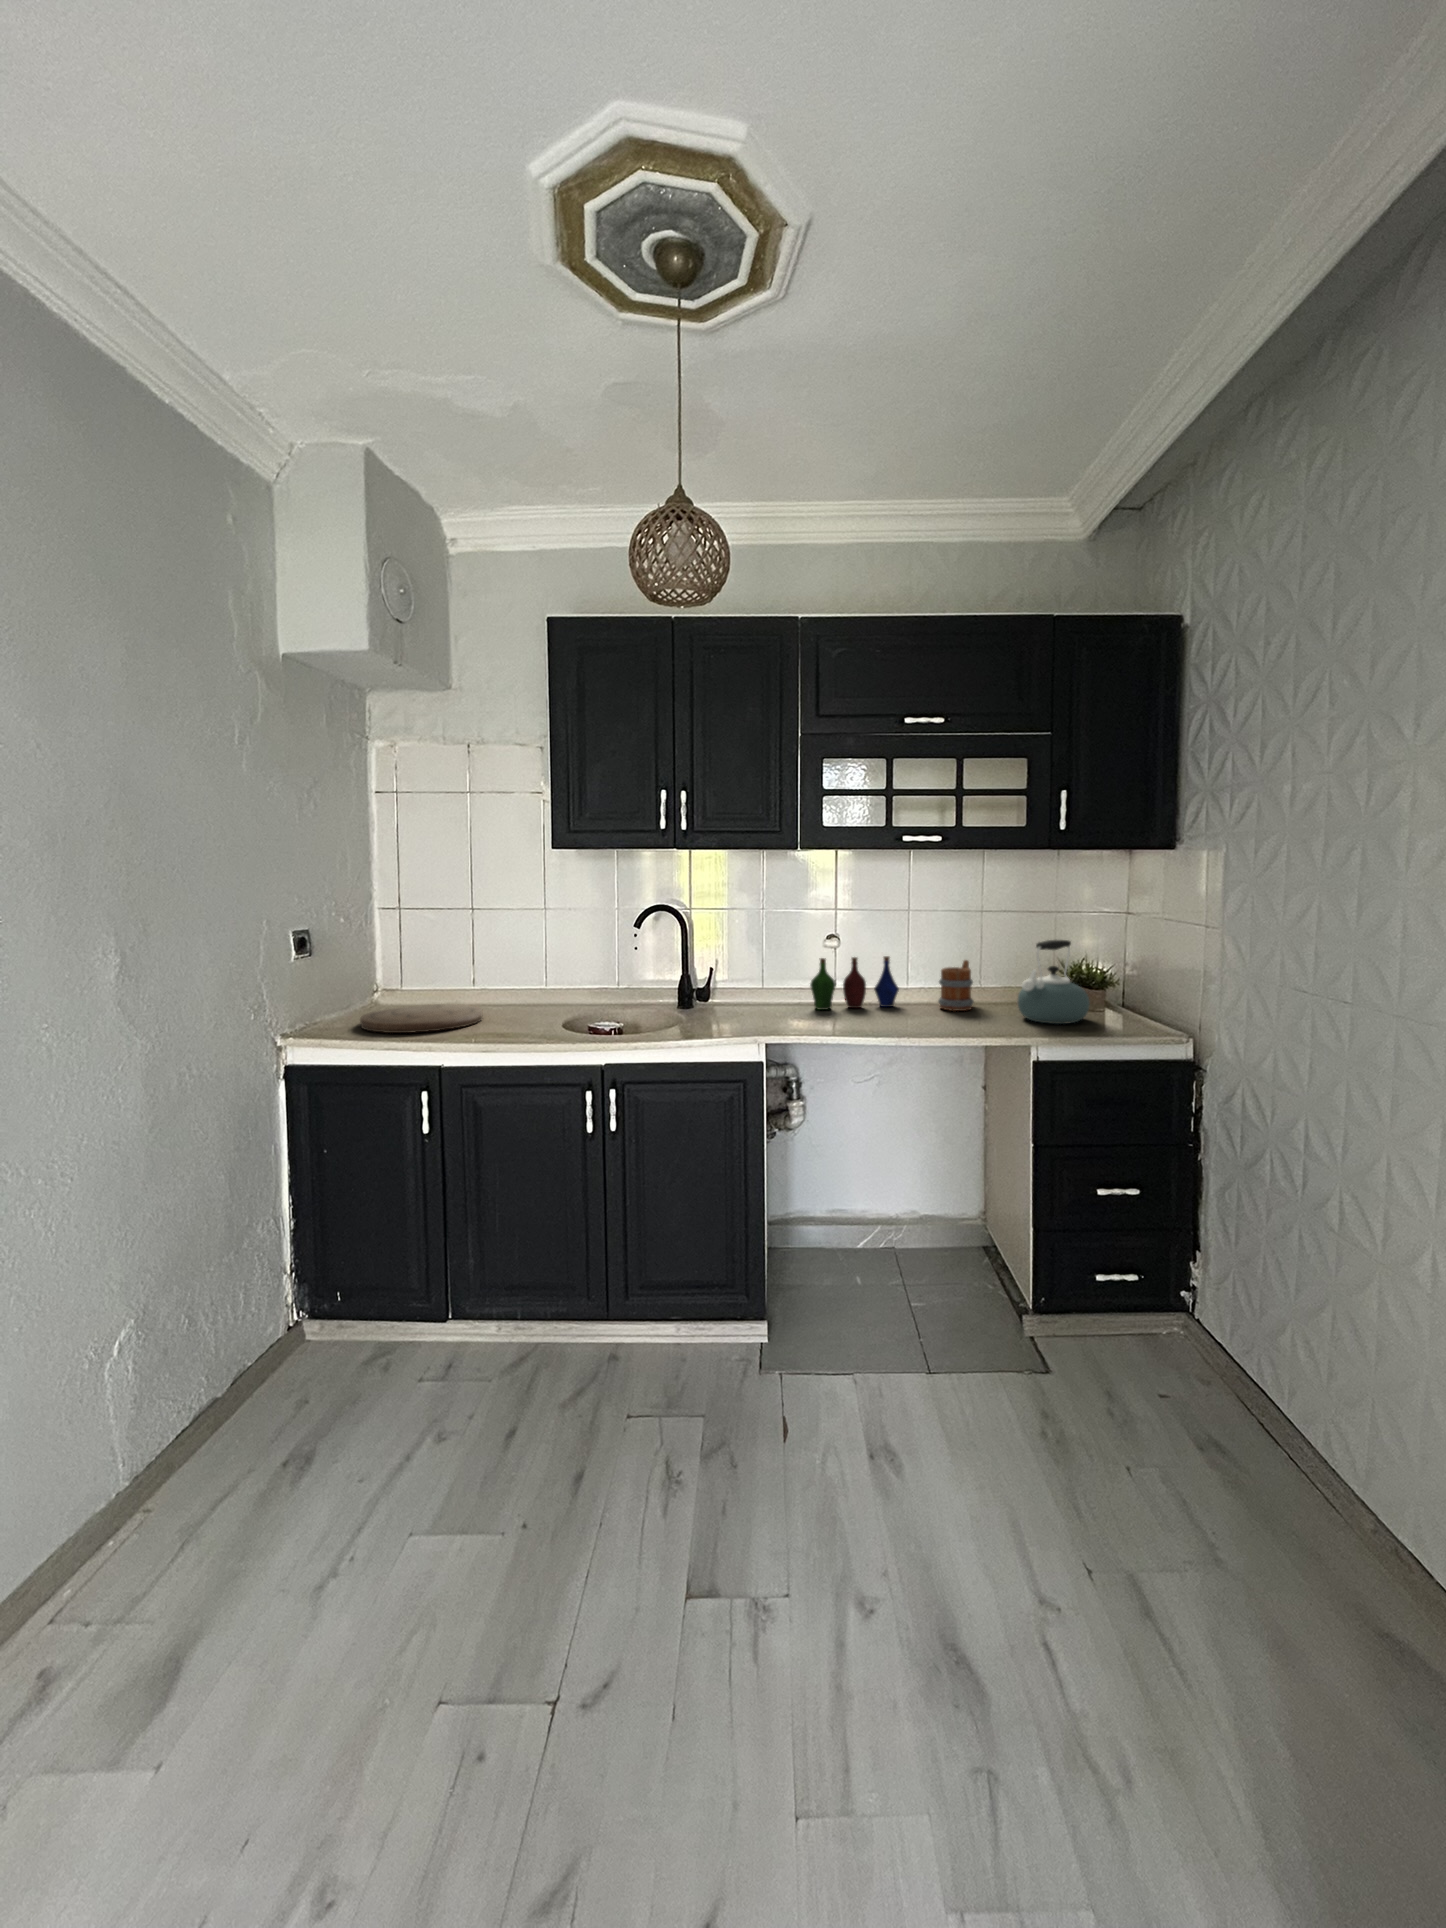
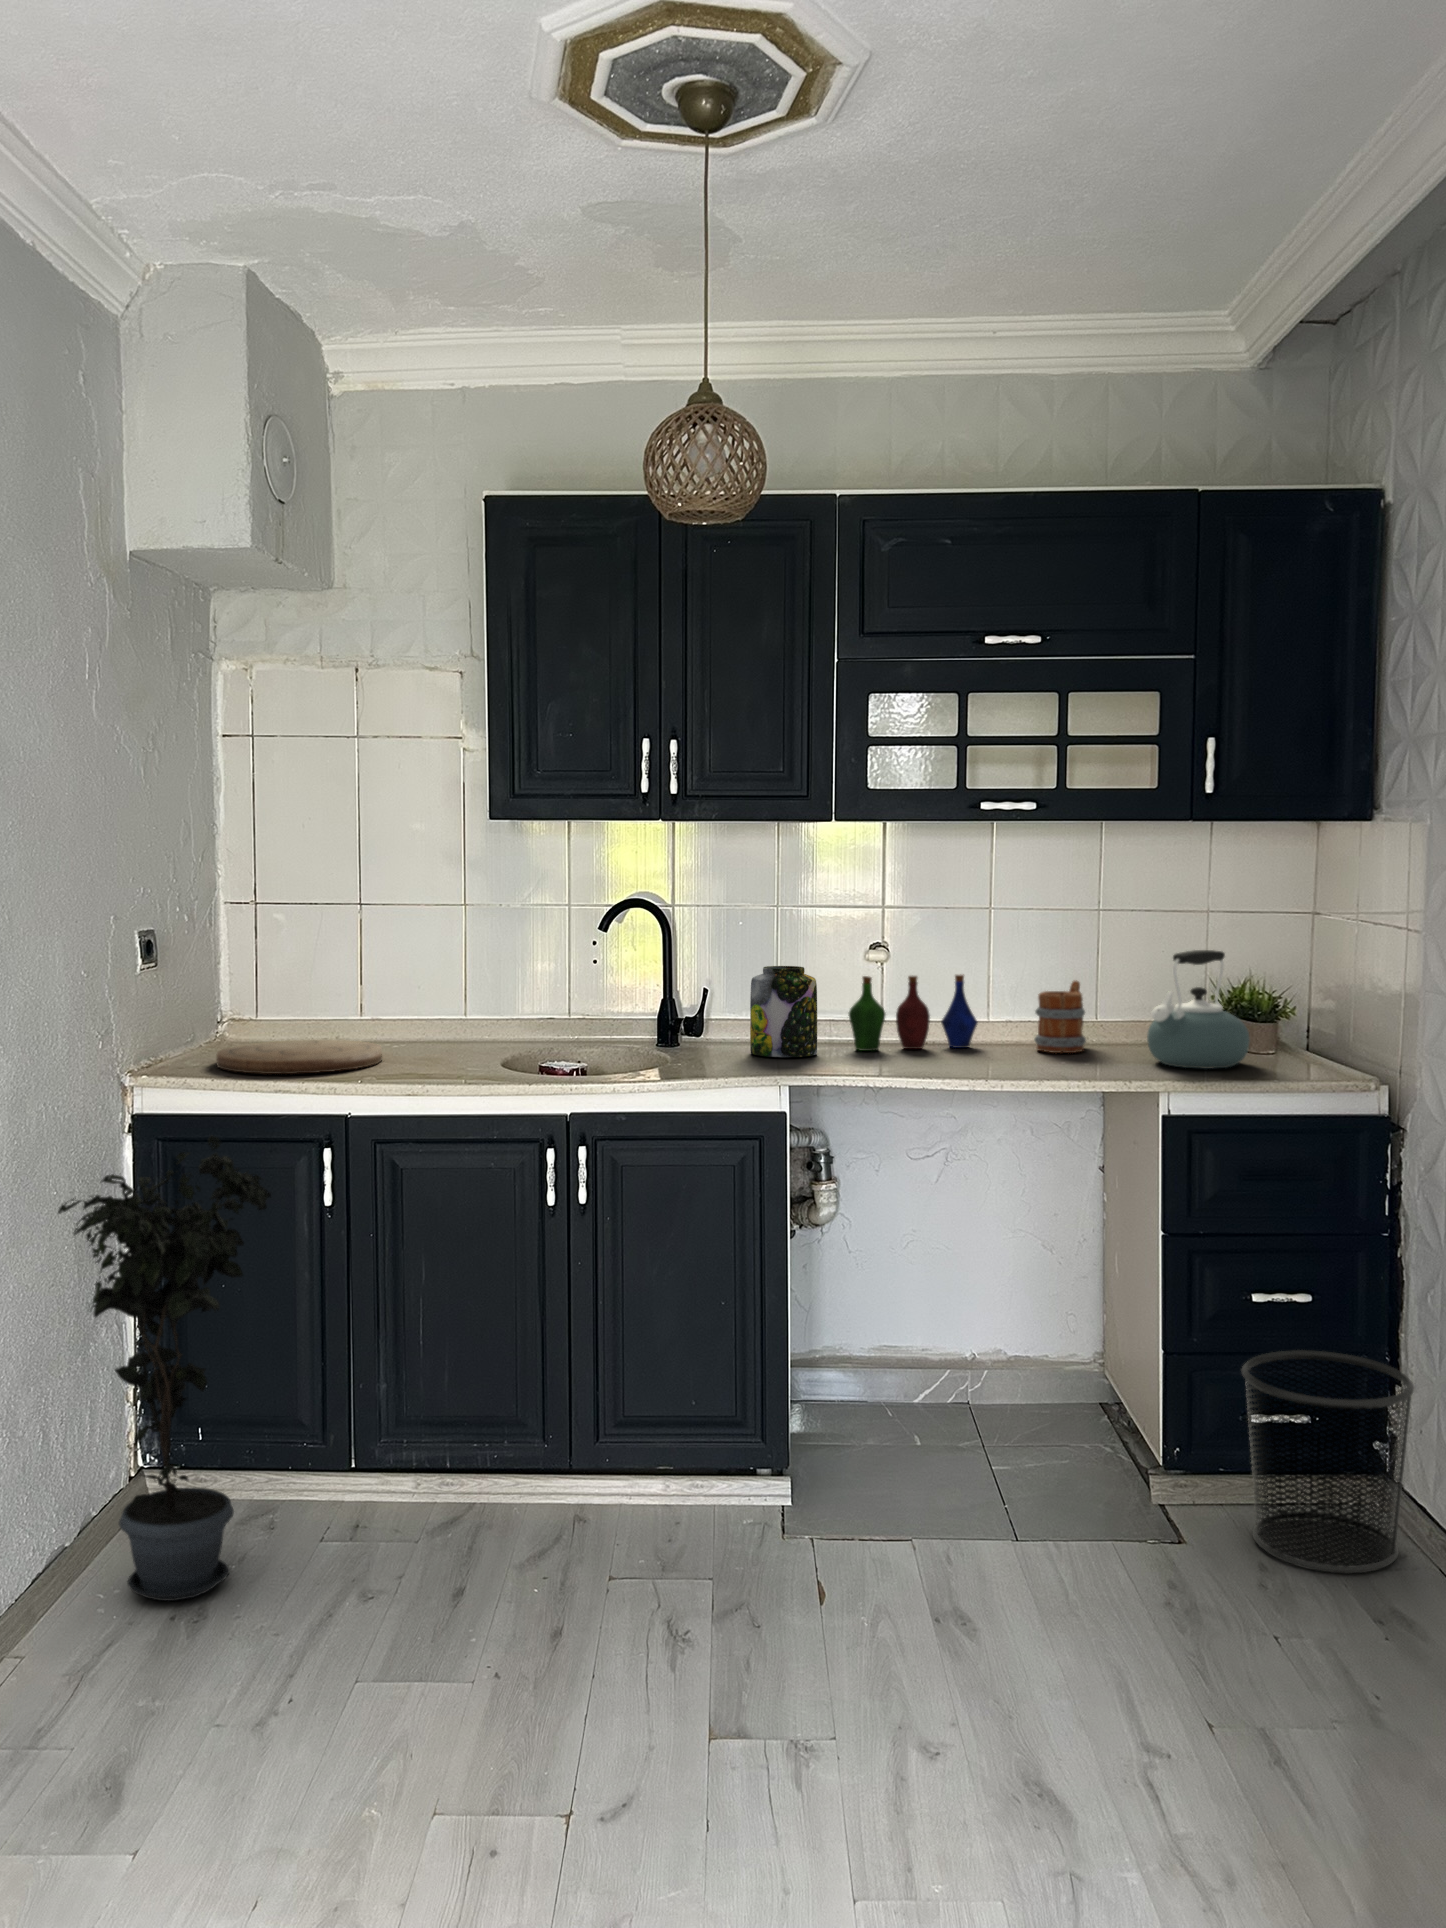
jar: none [742,951,788,1016] -> present [750,966,817,1057]
potted plant: none [186,1090,376,1450] -> present [58,1136,271,1601]
trash can: none [1092,1228,1221,1402] -> present [1242,1350,1414,1573]

